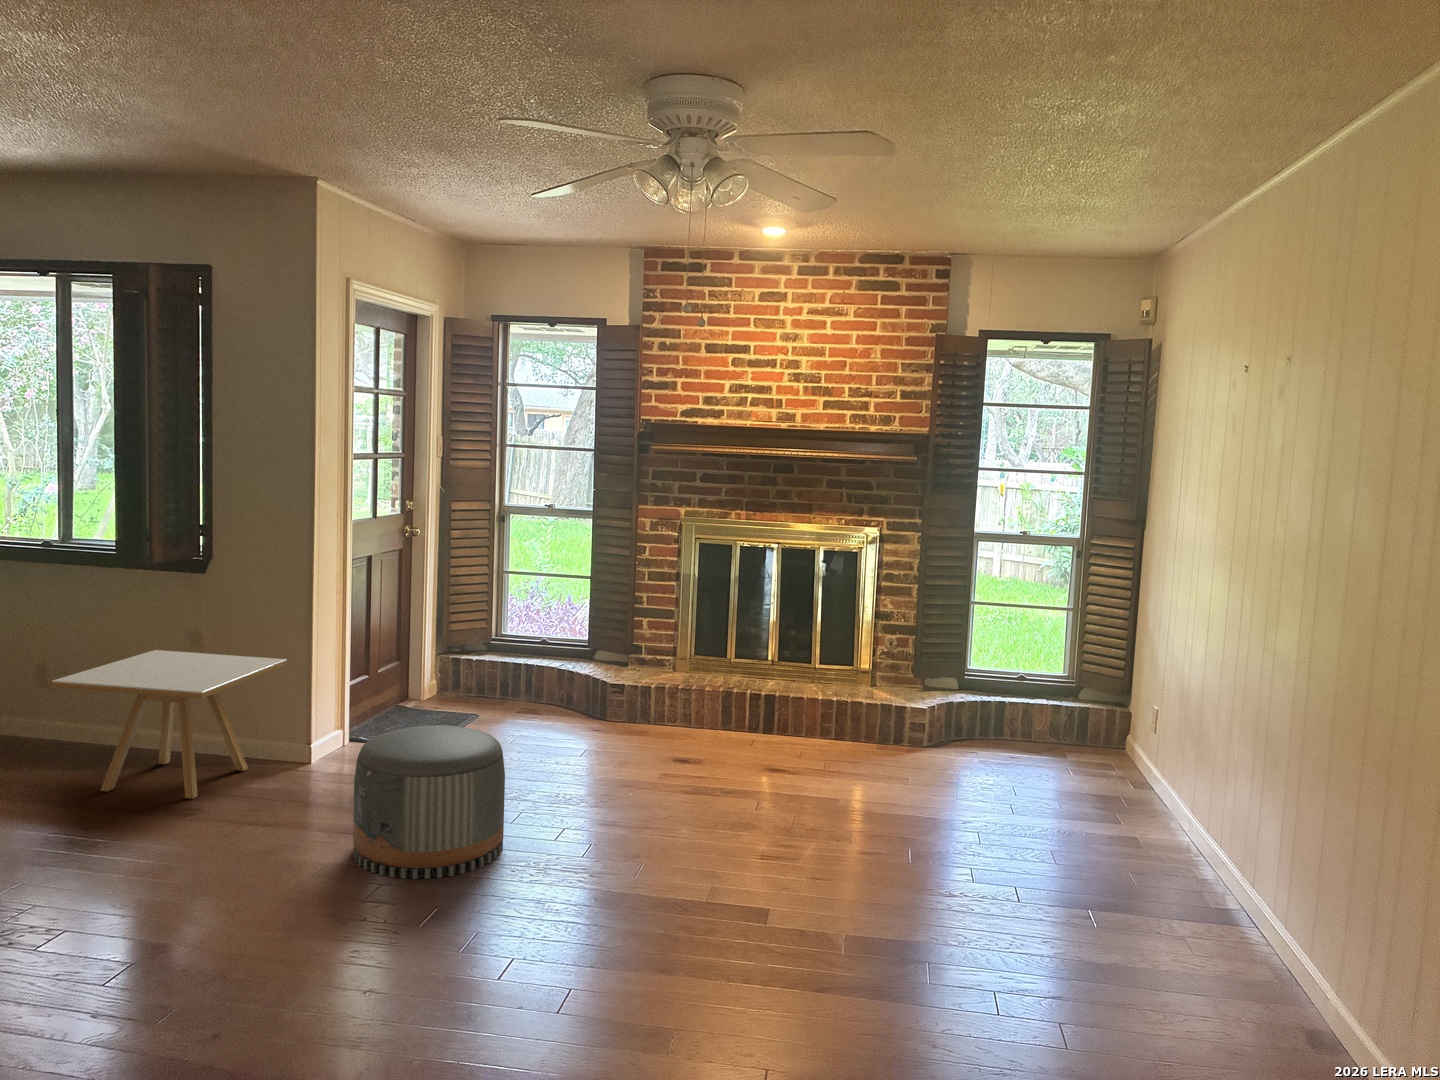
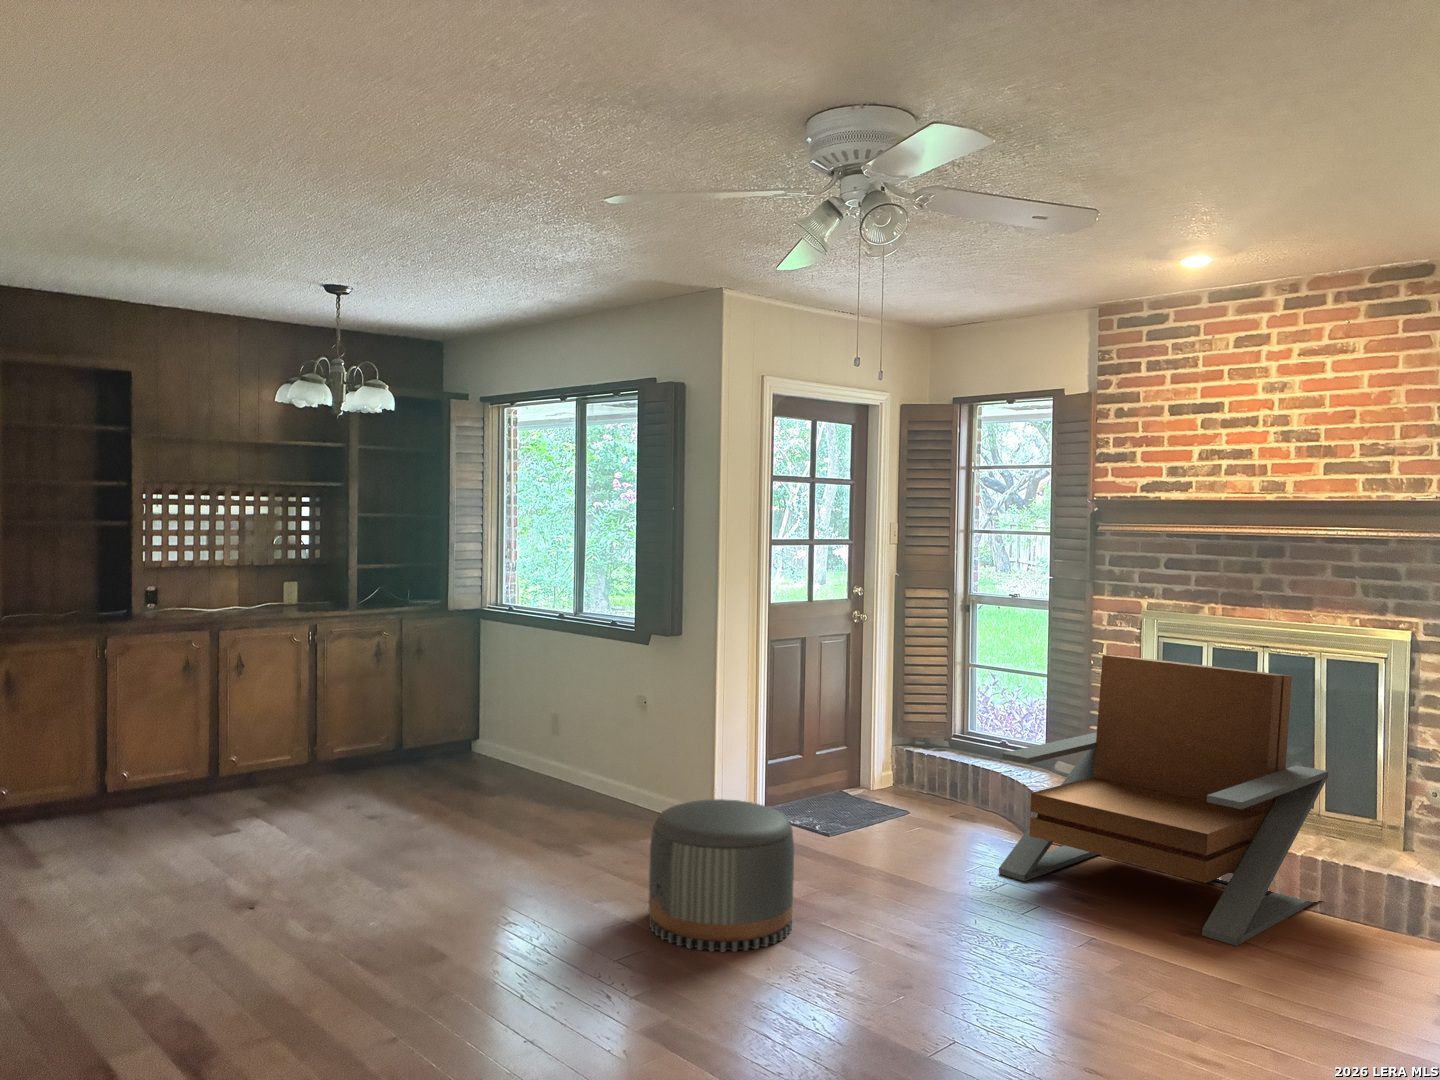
lounge chair: none [608,556,831,774] -> present [999,655,1328,946]
side table: present [52,650,287,799] -> none [511,709,695,841]

